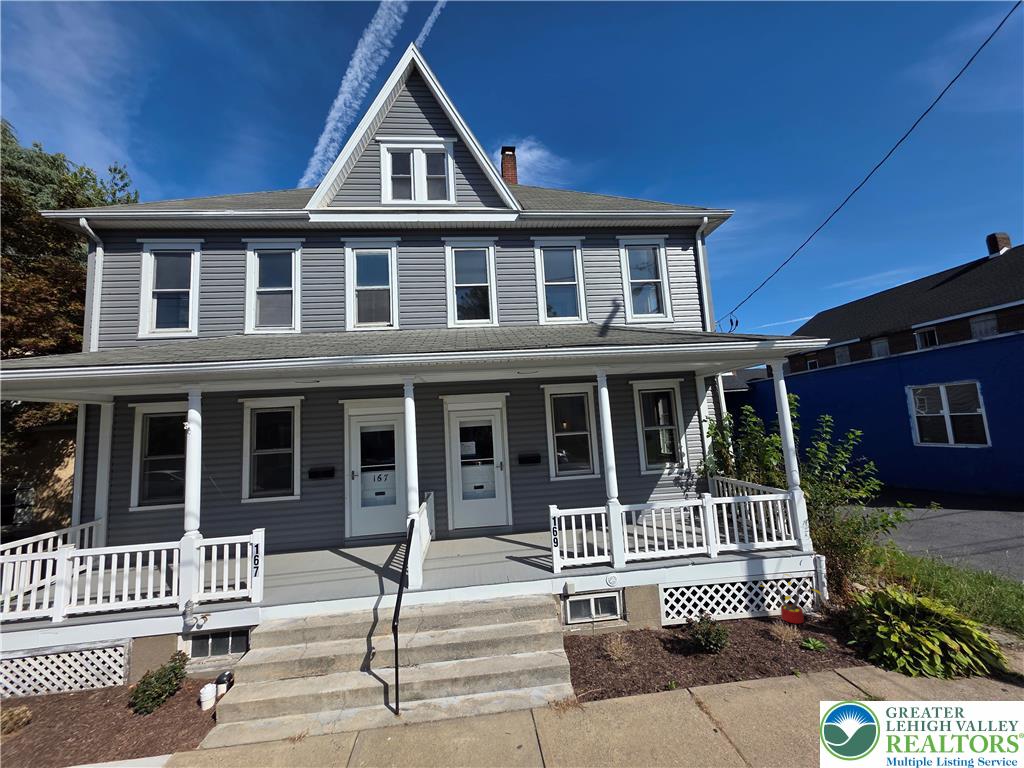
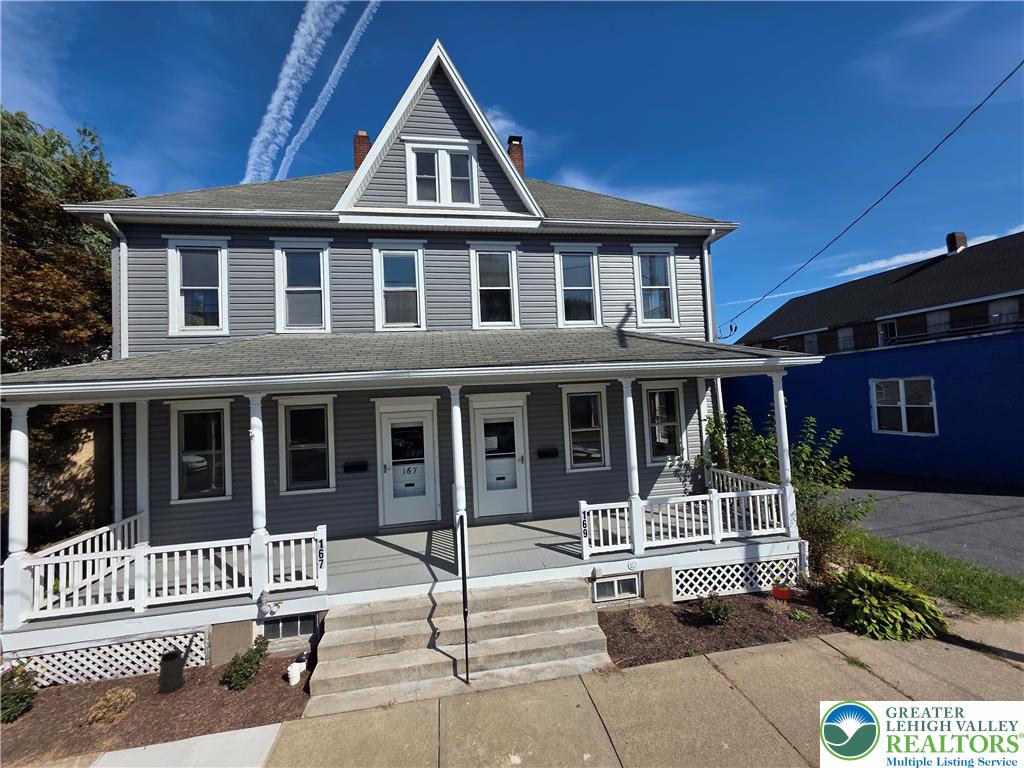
watering can: none [55,650,114,718] -> present [158,635,195,694]

